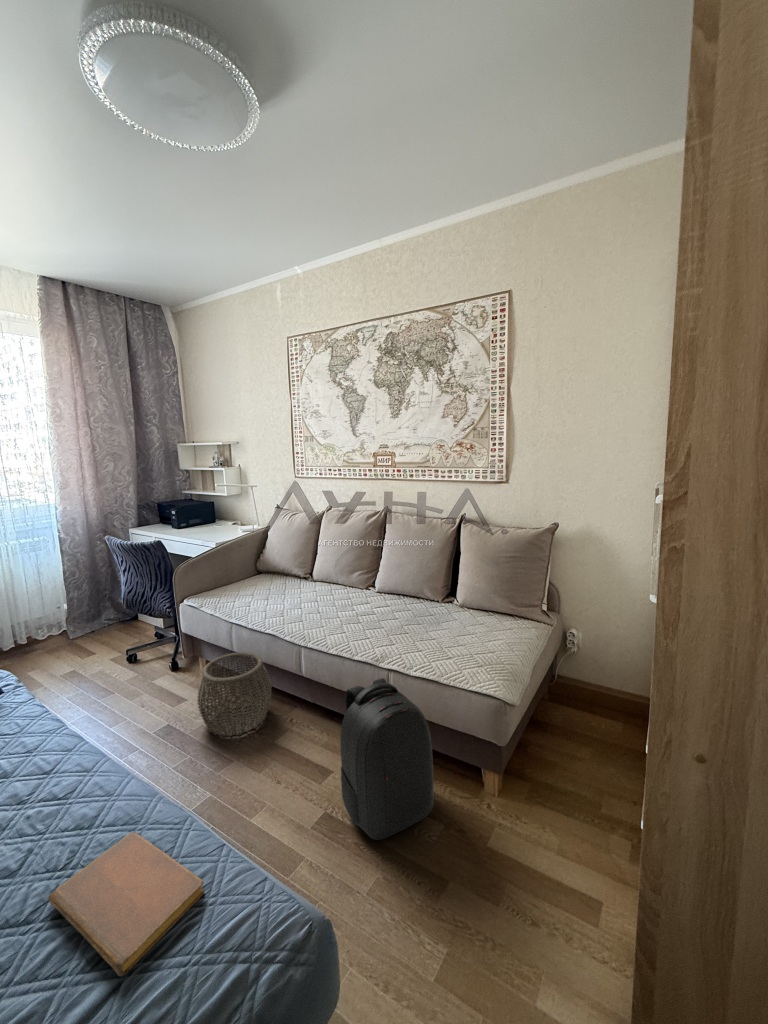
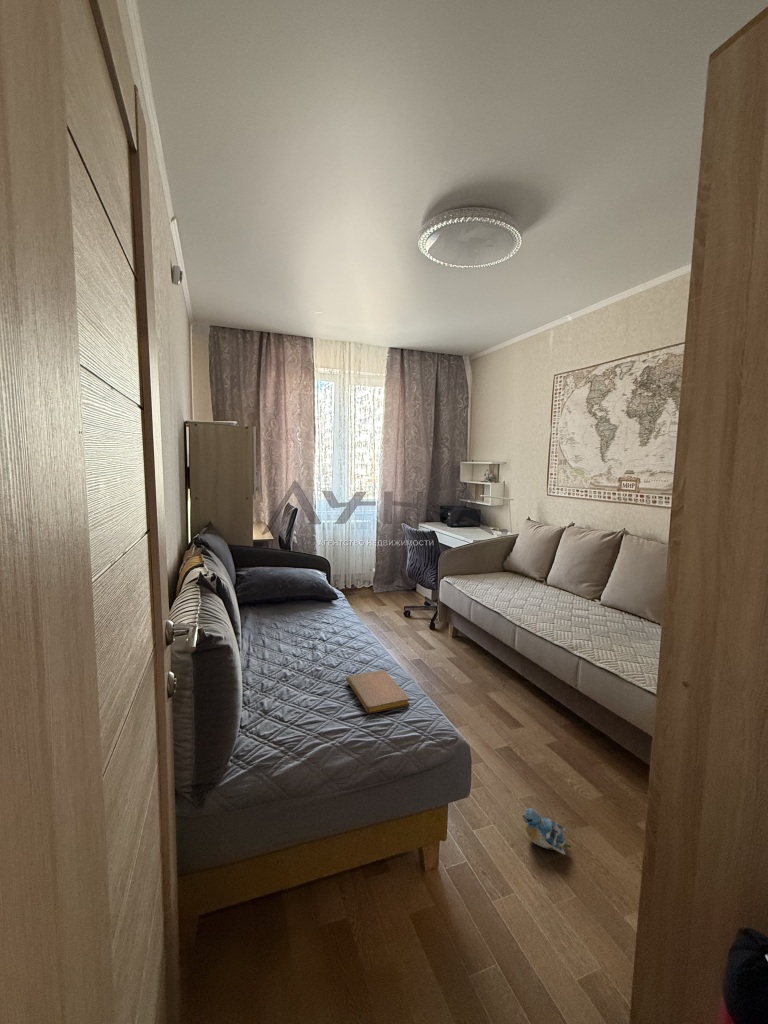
woven basket: present [197,652,272,737] -> none [439,621,492,680]
backpack: present [340,678,434,840] -> none [521,659,599,781]
plush toy: none [389,910,450,961] -> present [522,808,571,854]

